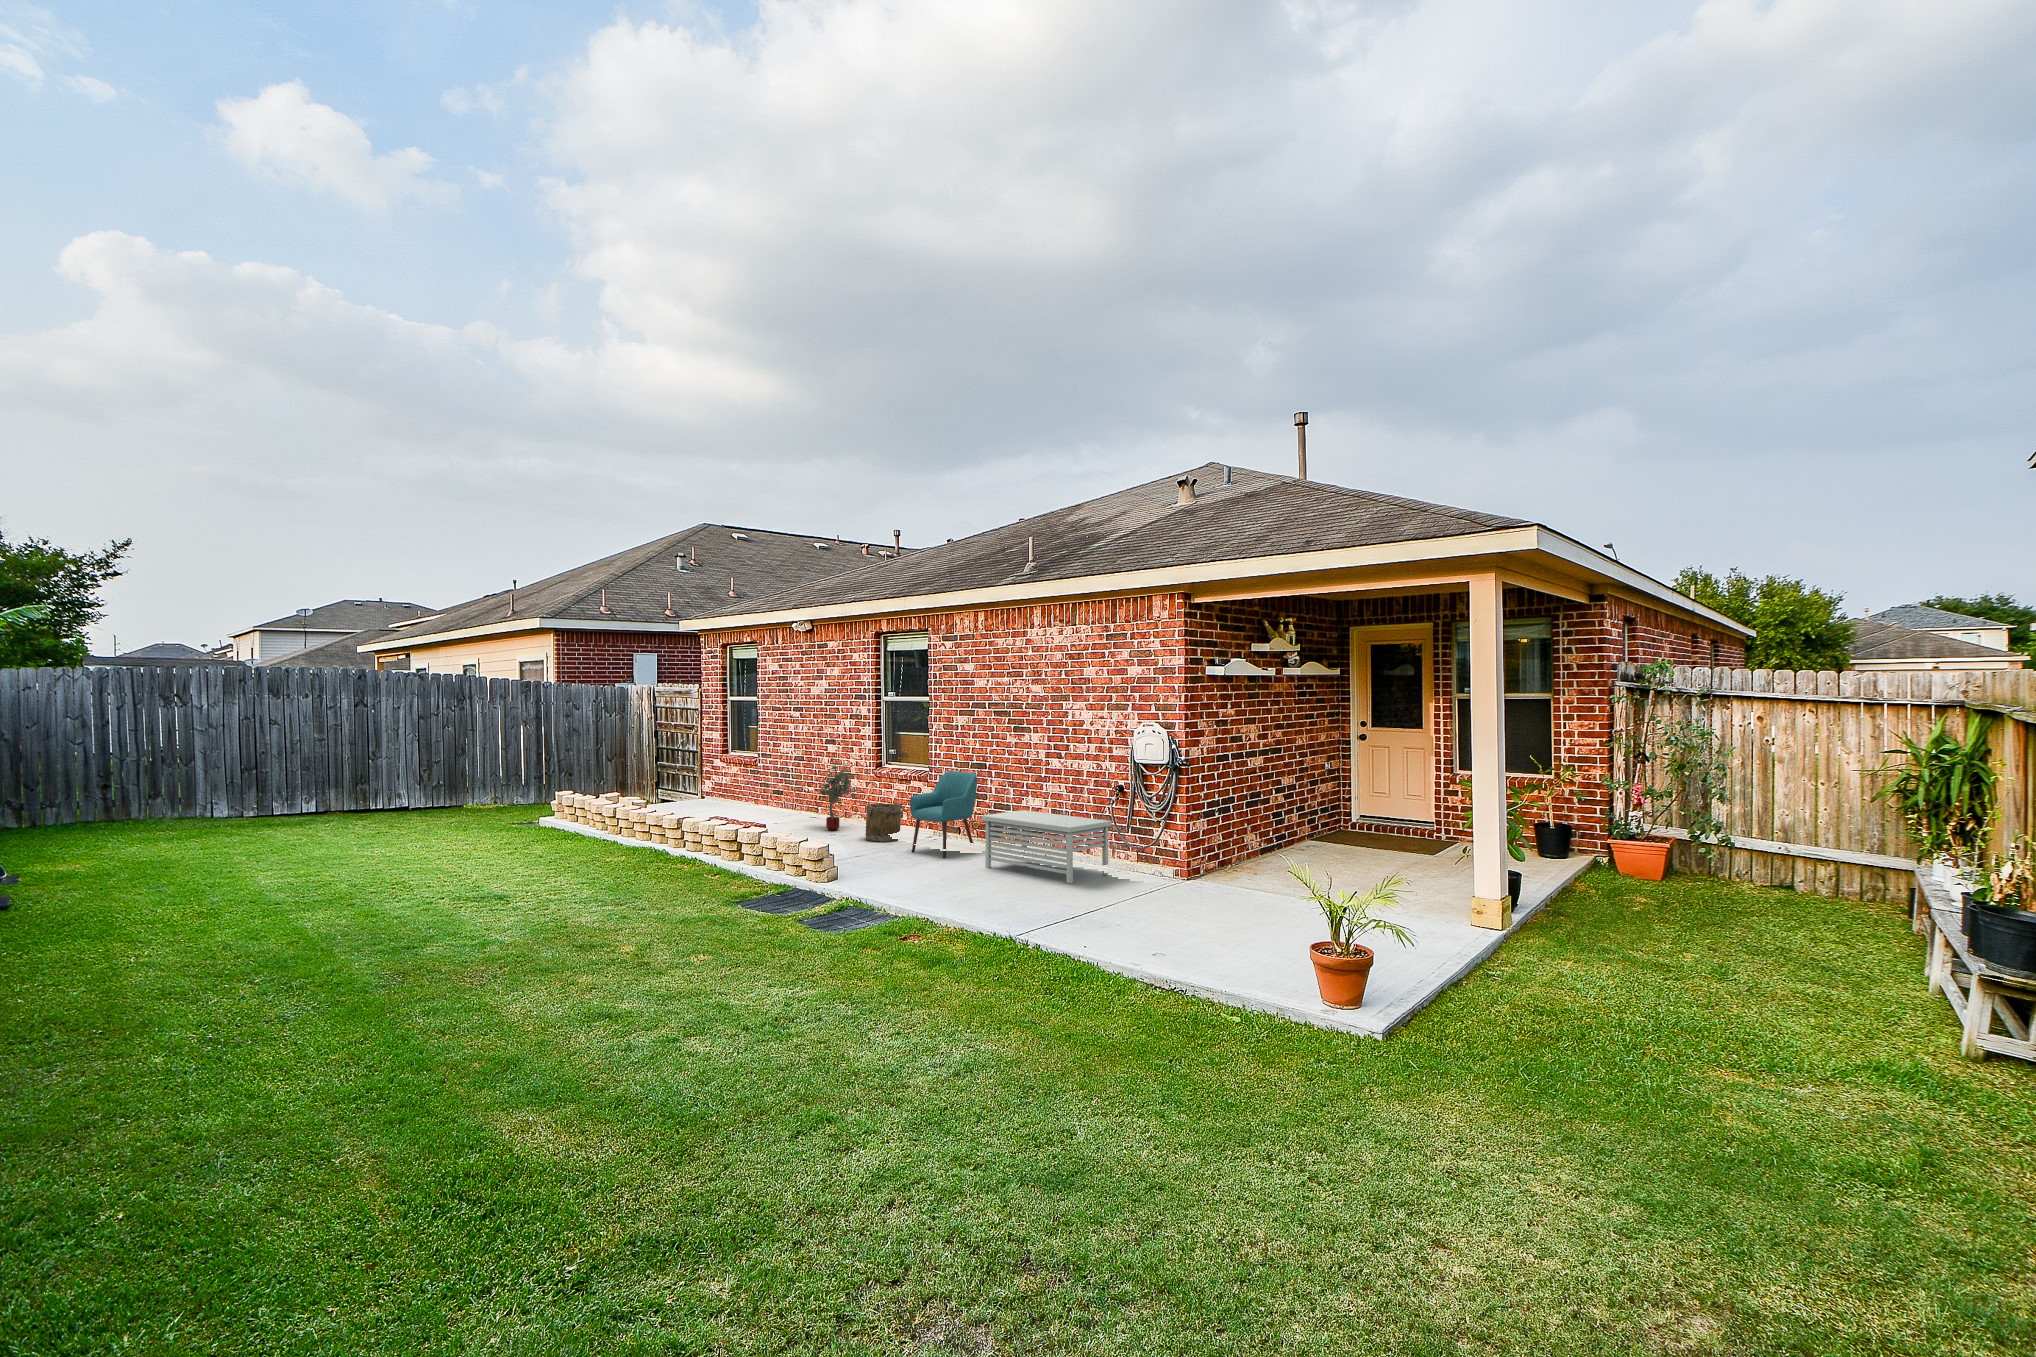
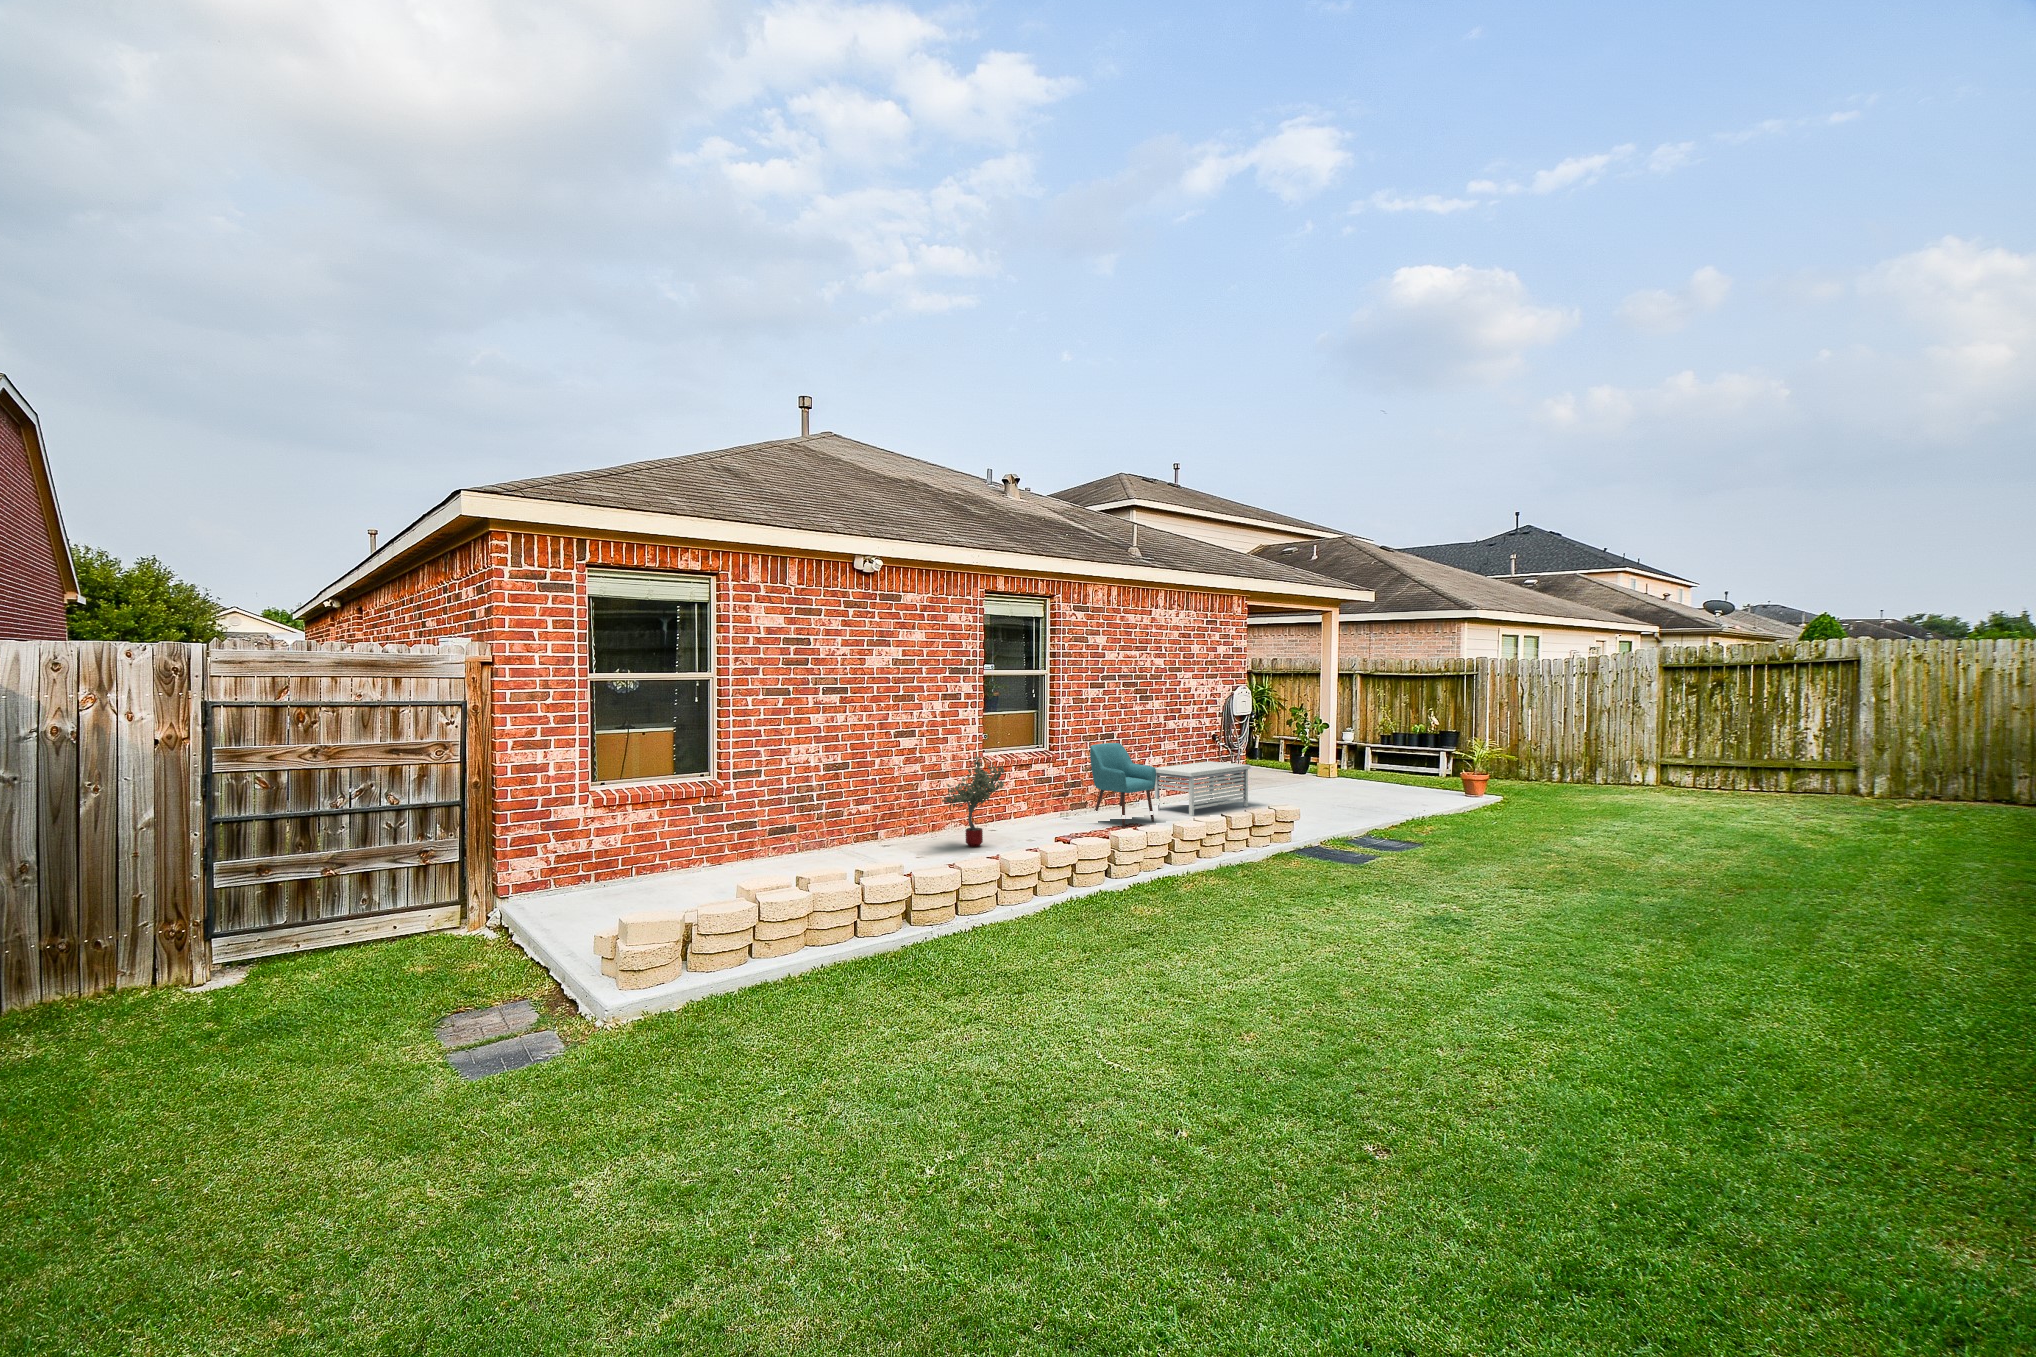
bucket: present [865,802,904,842] -> none [1027,790,1070,836]

